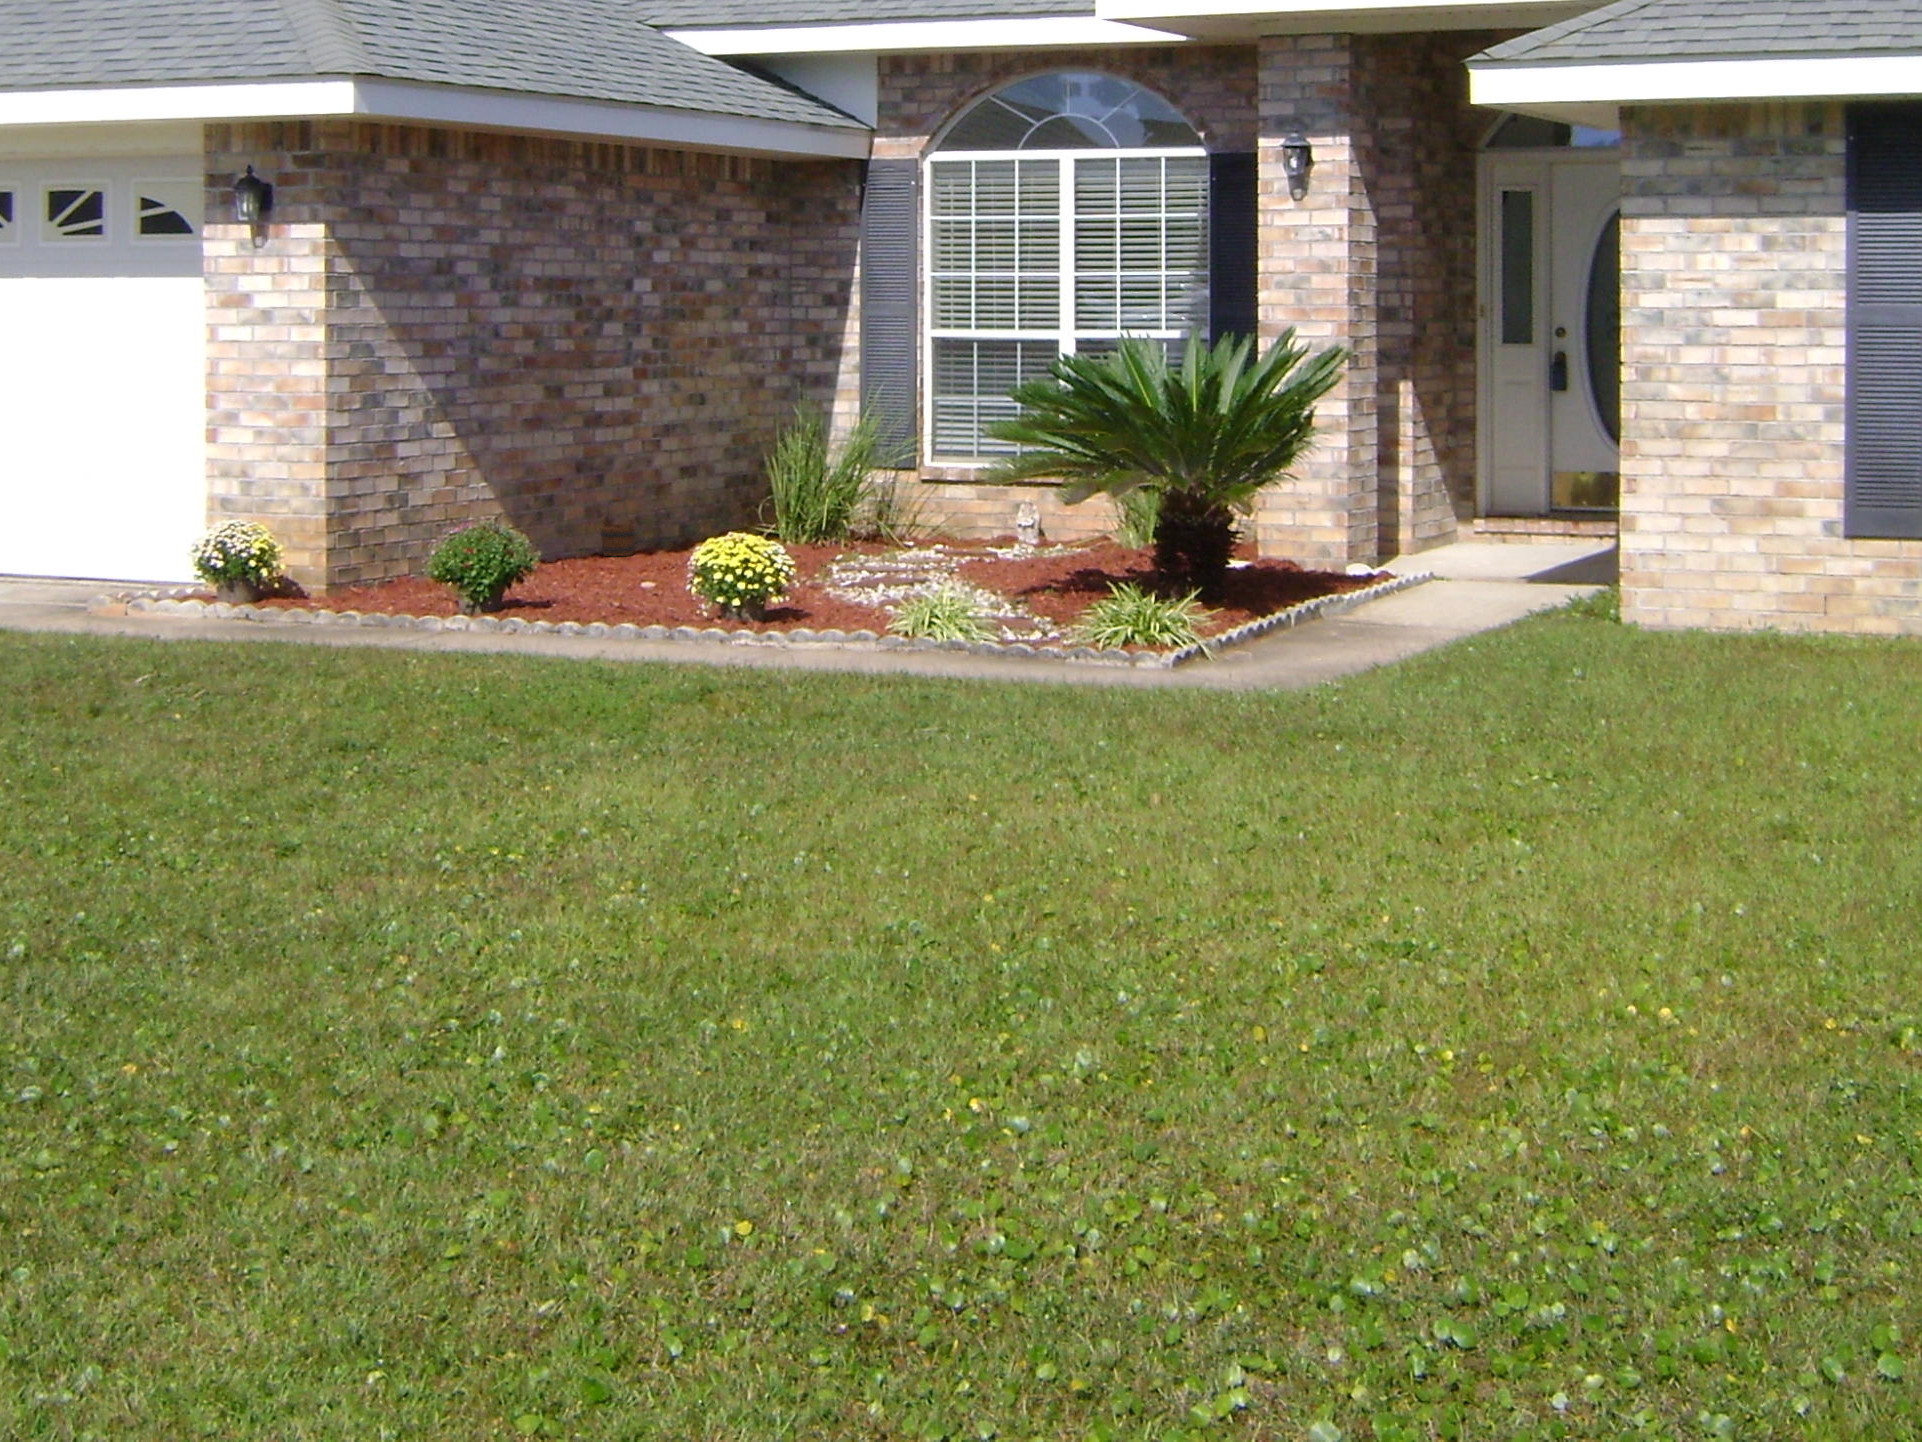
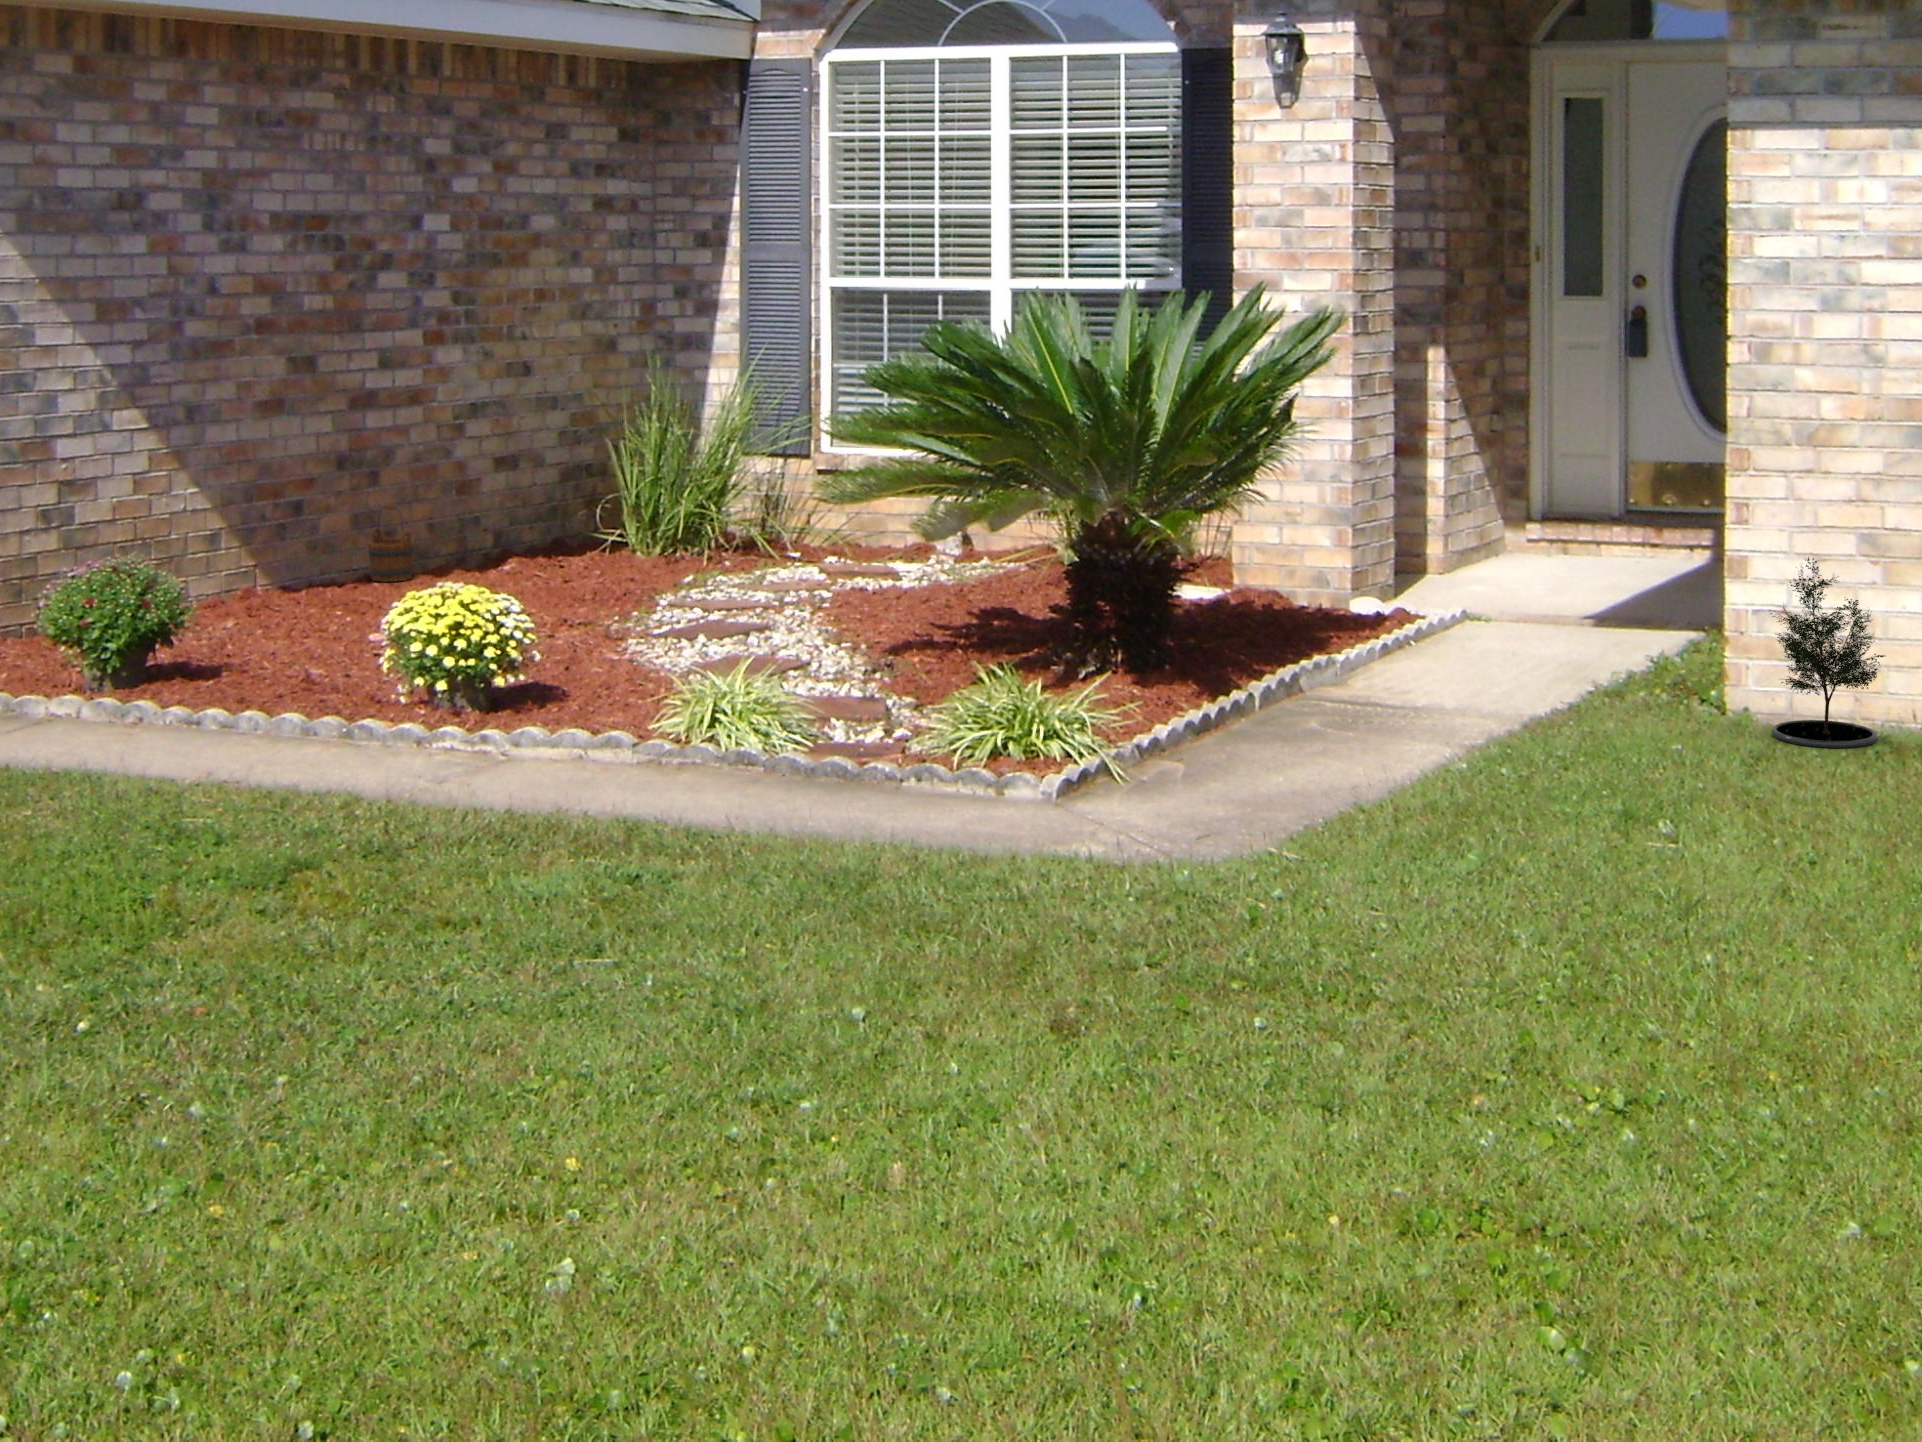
potted tree: none [1653,513,1734,644] -> present [1770,557,1885,748]

